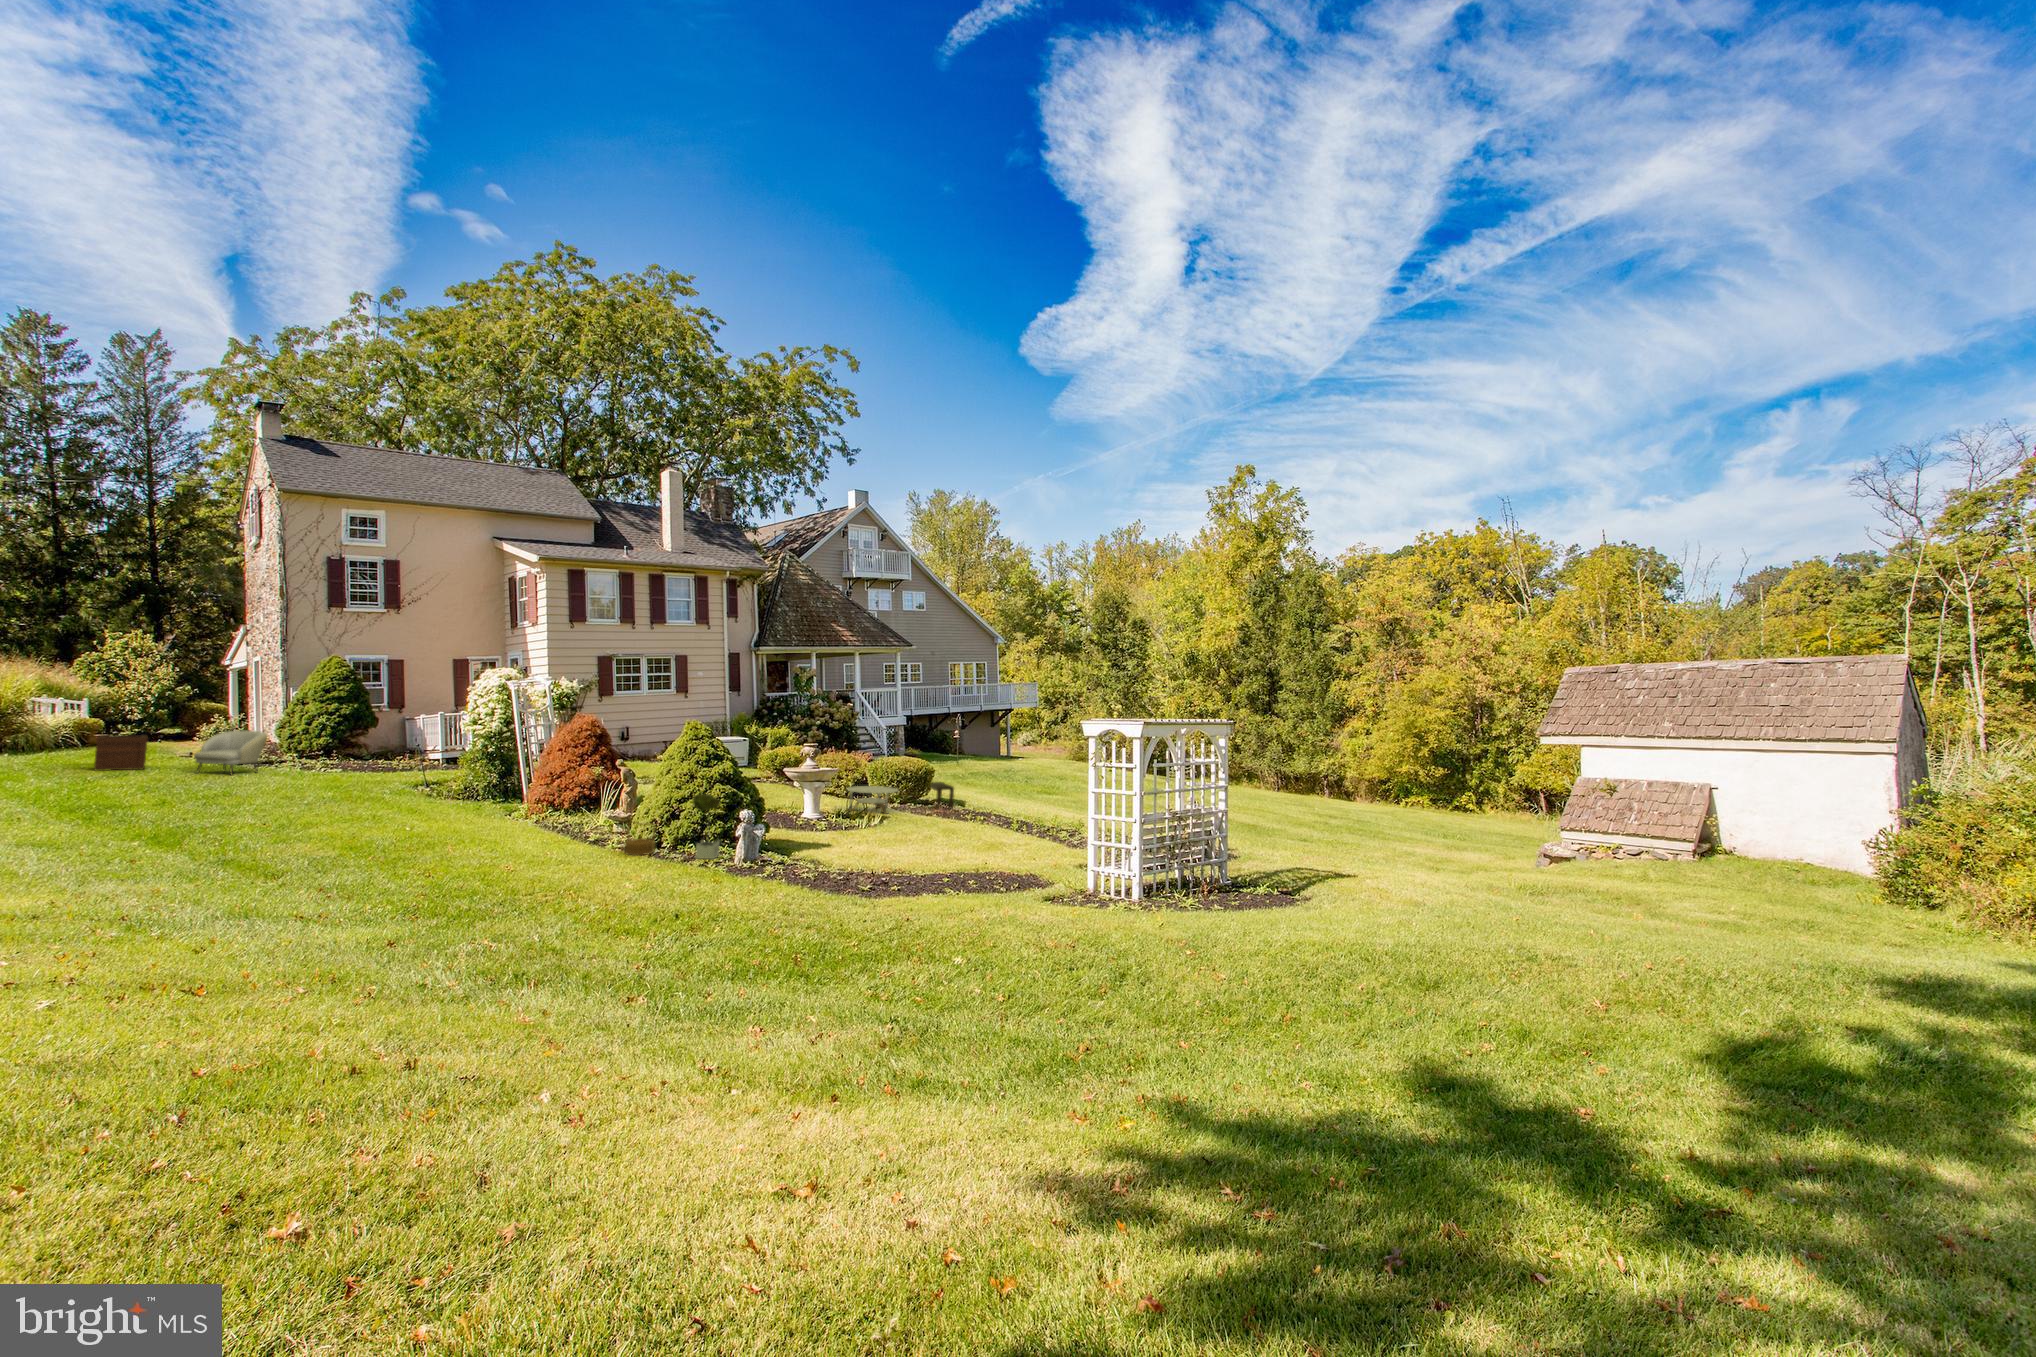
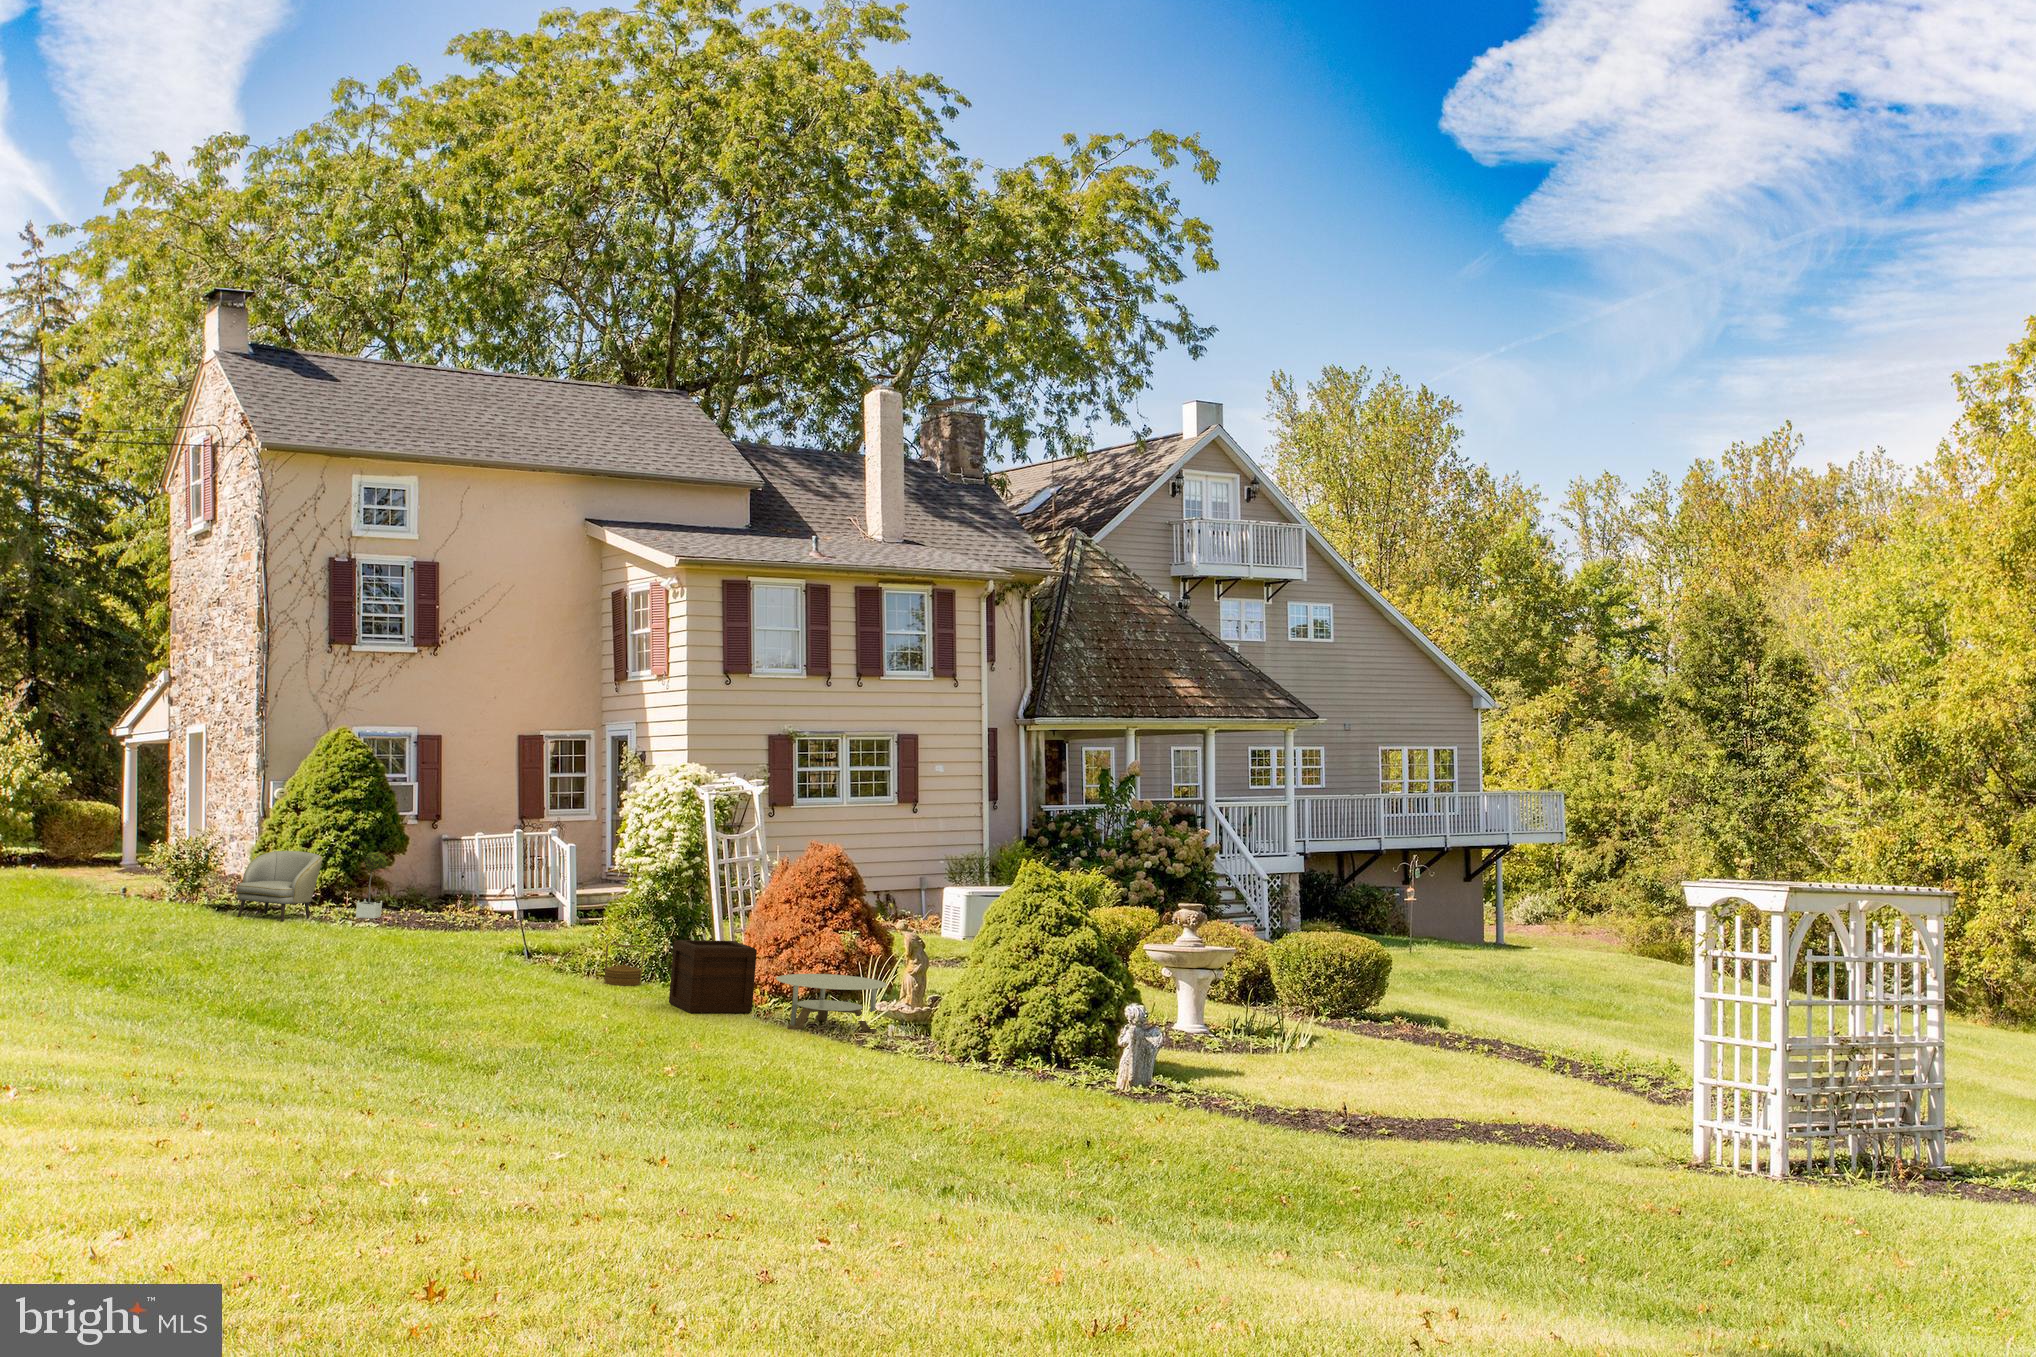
wooden crate: present [94,735,148,771] -> present [669,940,757,1014]
bench: present [925,782,954,810] -> none [1379,984,1441,1039]
round table: present [848,786,898,814] -> present [776,974,887,1032]
potted tree: present [692,793,721,859] -> present [356,851,387,918]
woven basket: present [625,822,655,855] -> present [605,943,645,985]

